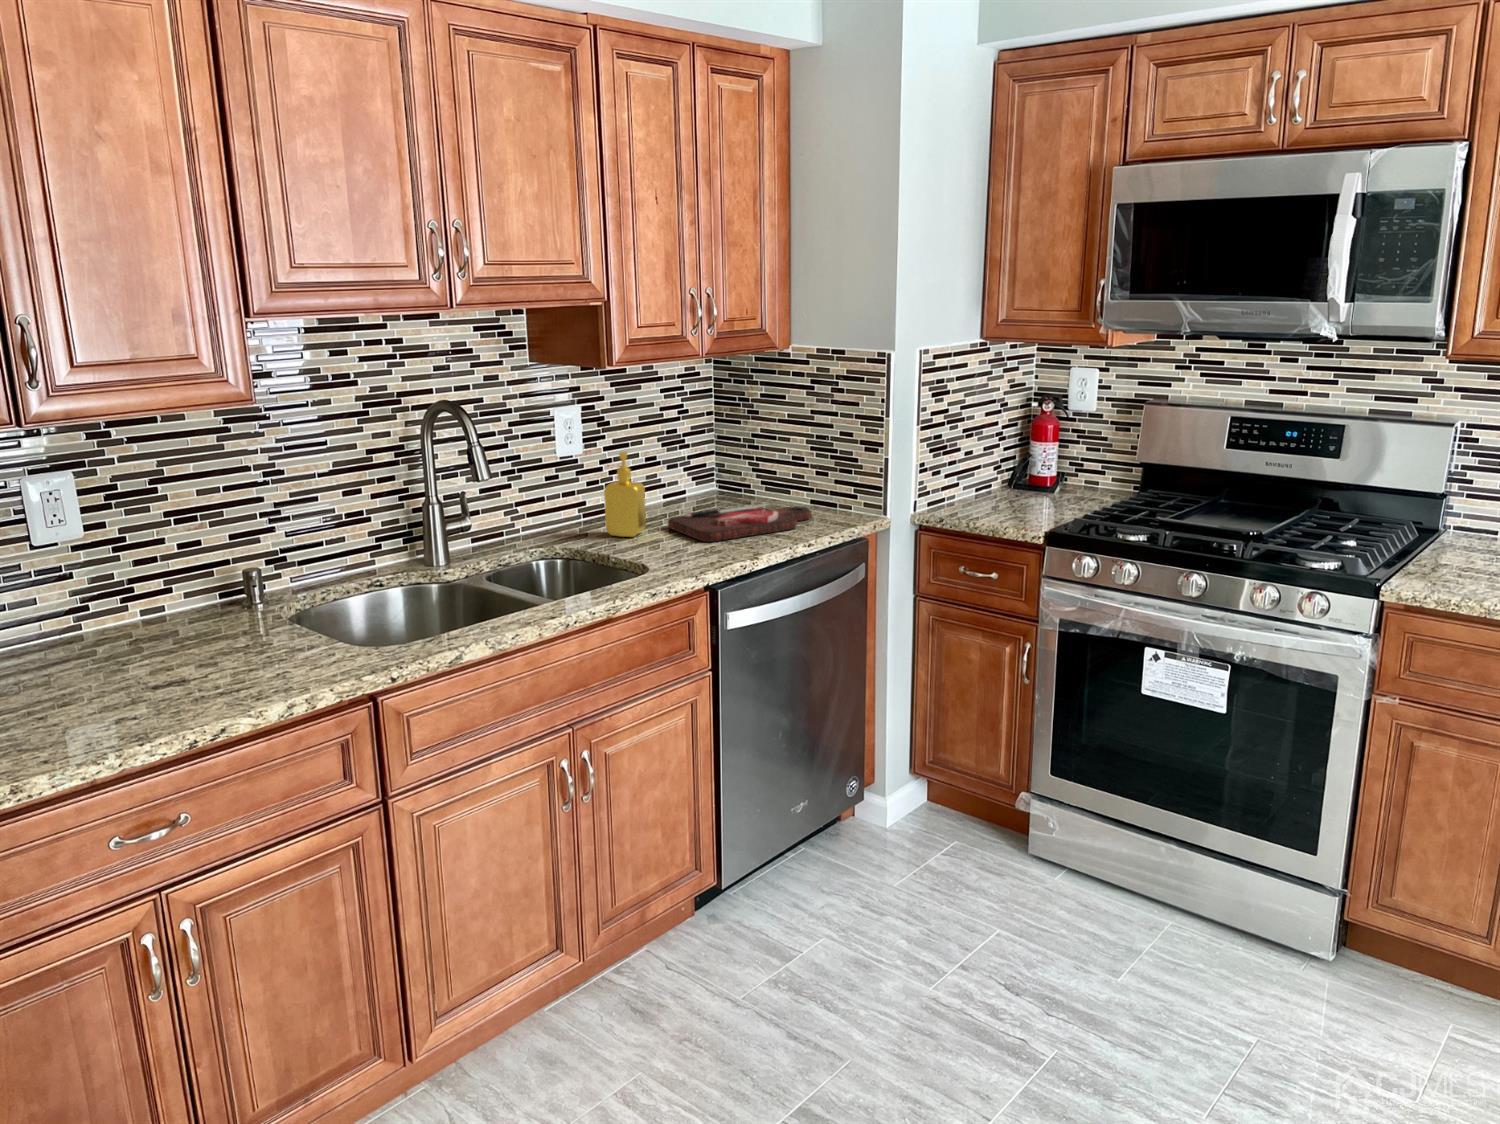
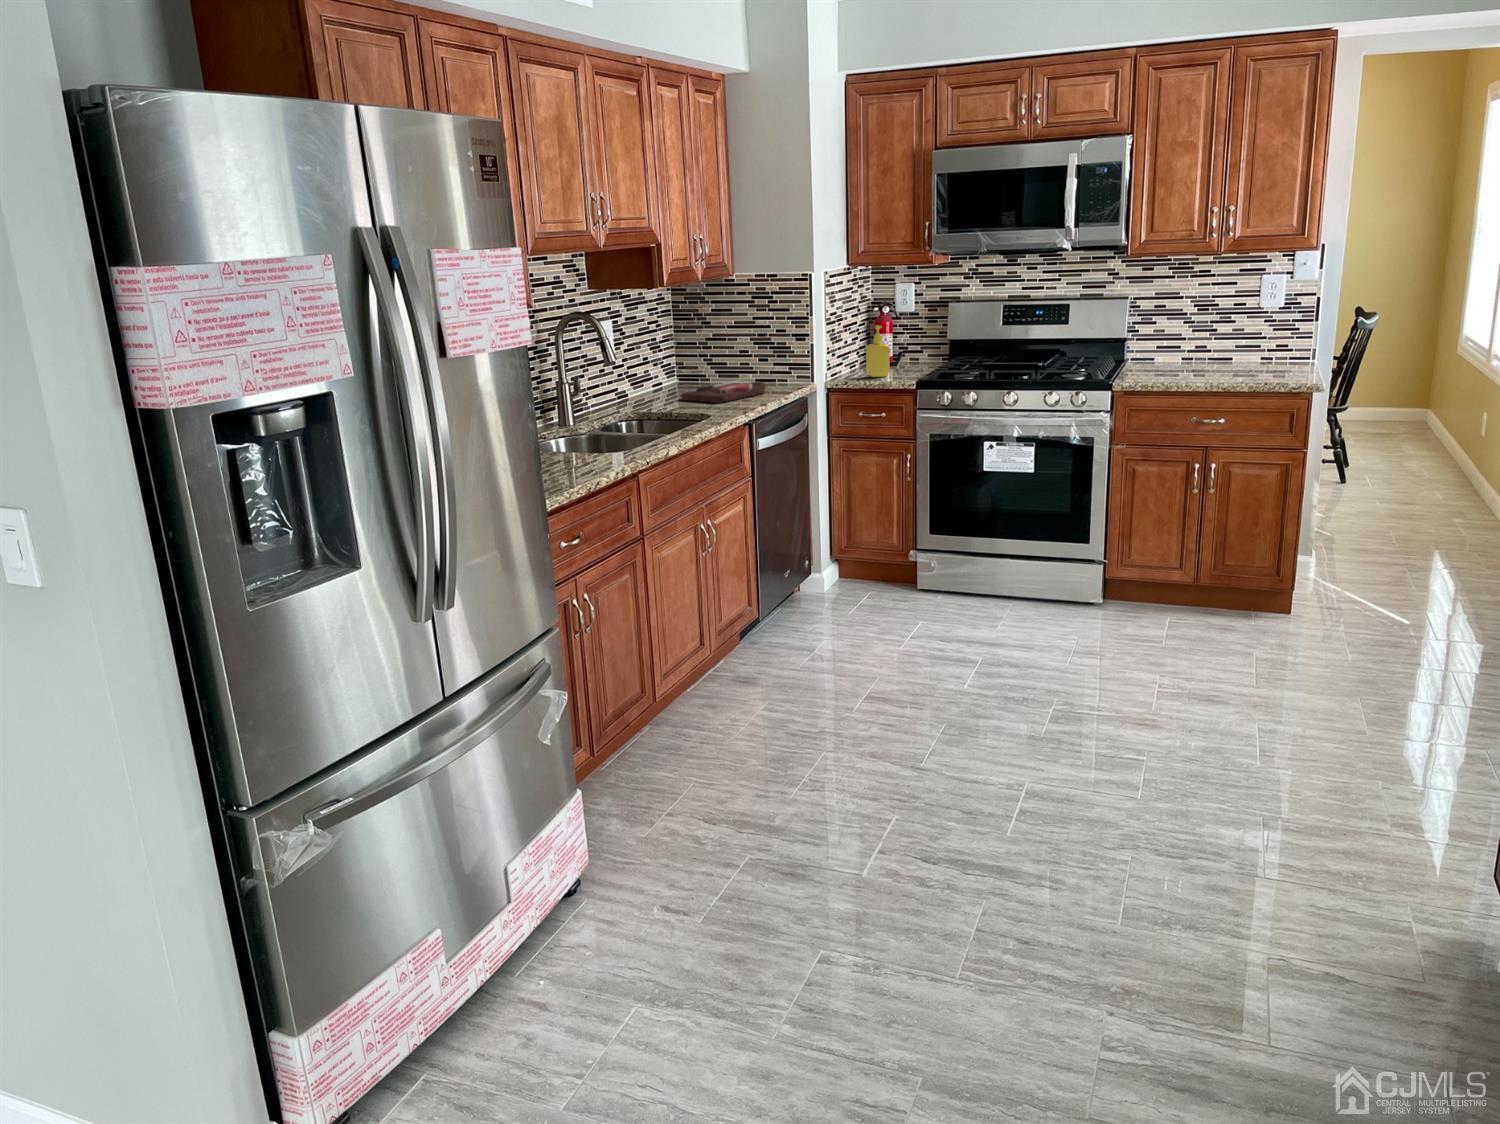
soap dispenser: present [604,452,646,537] -> present [866,325,890,377]

